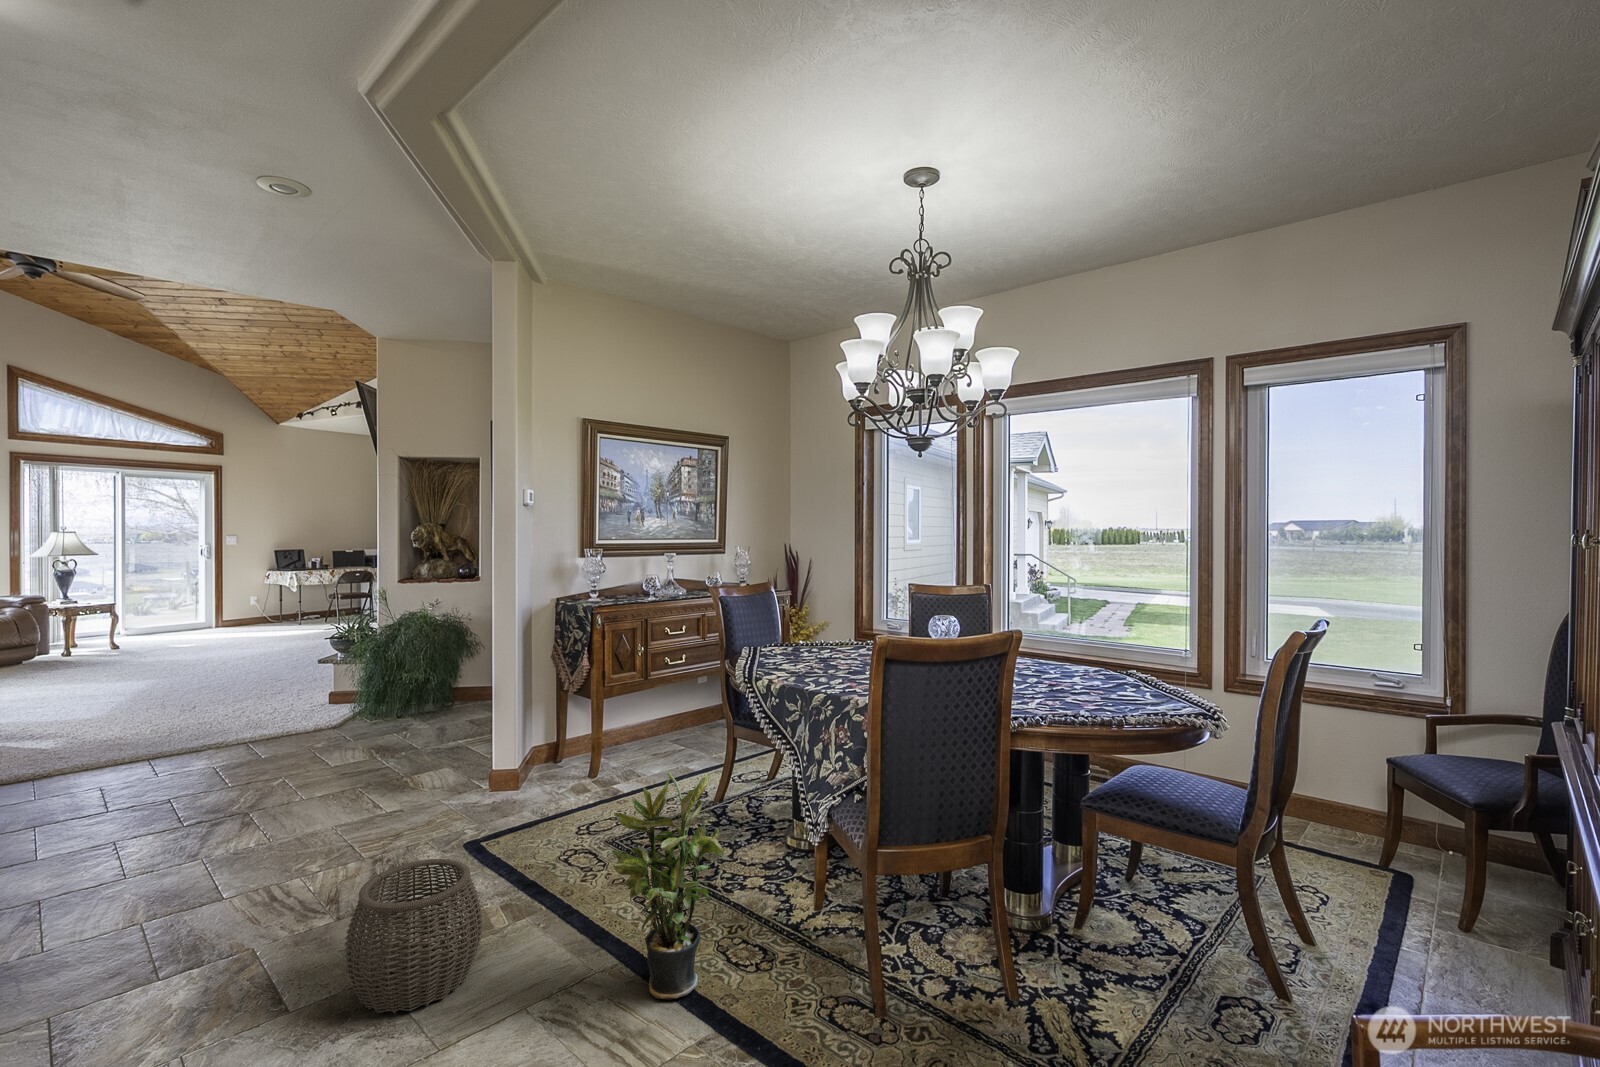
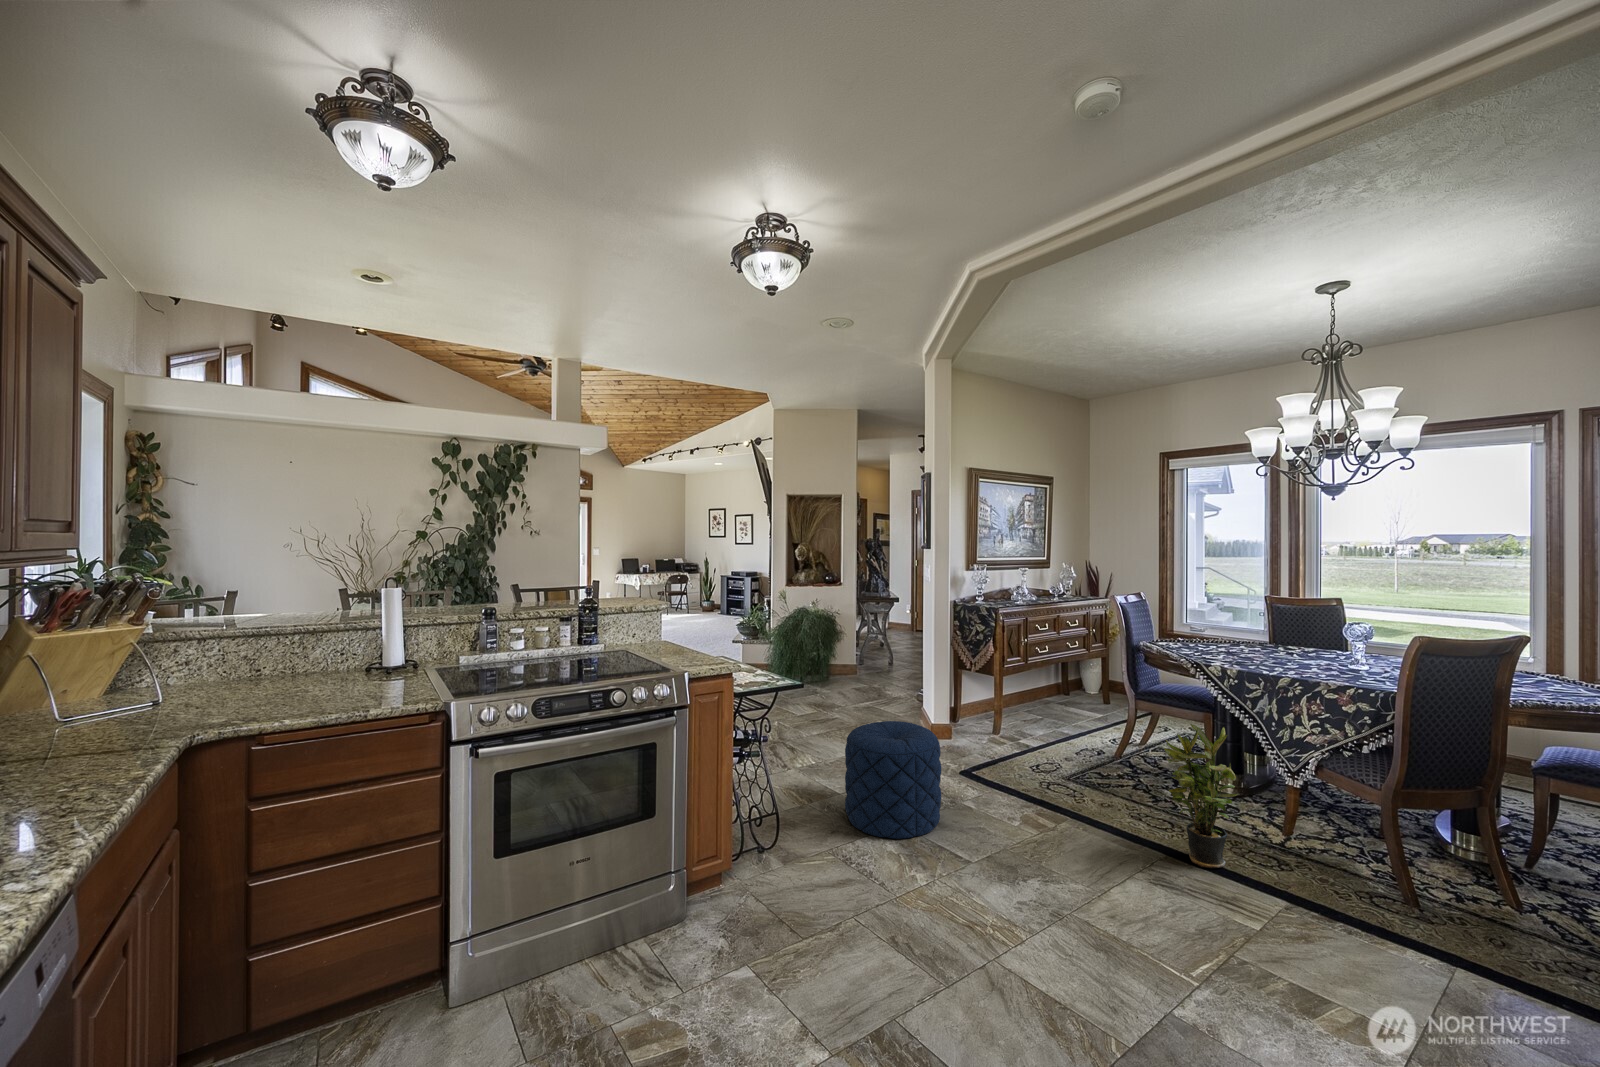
pouf: none [130,781,332,992] -> present [845,721,941,839]
woven basket: present [344,859,483,1013] -> none [993,773,1071,860]

